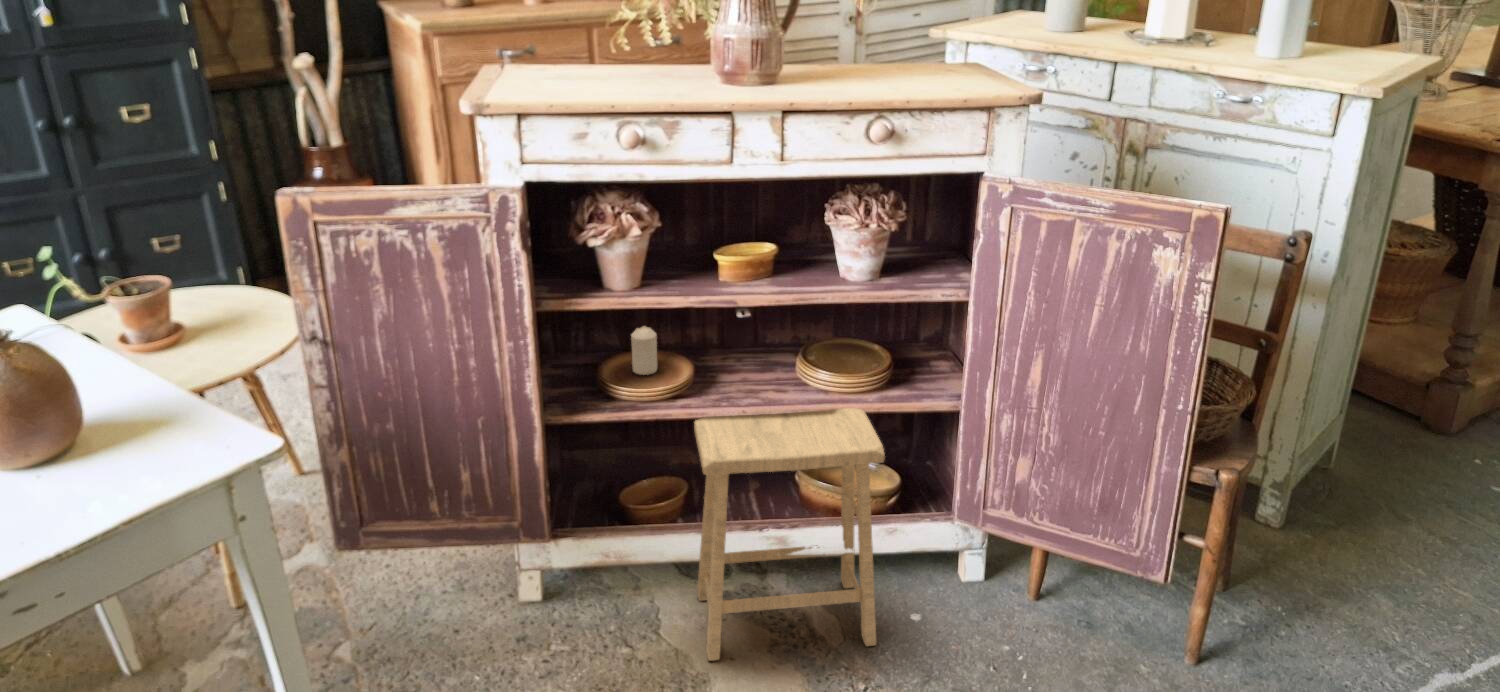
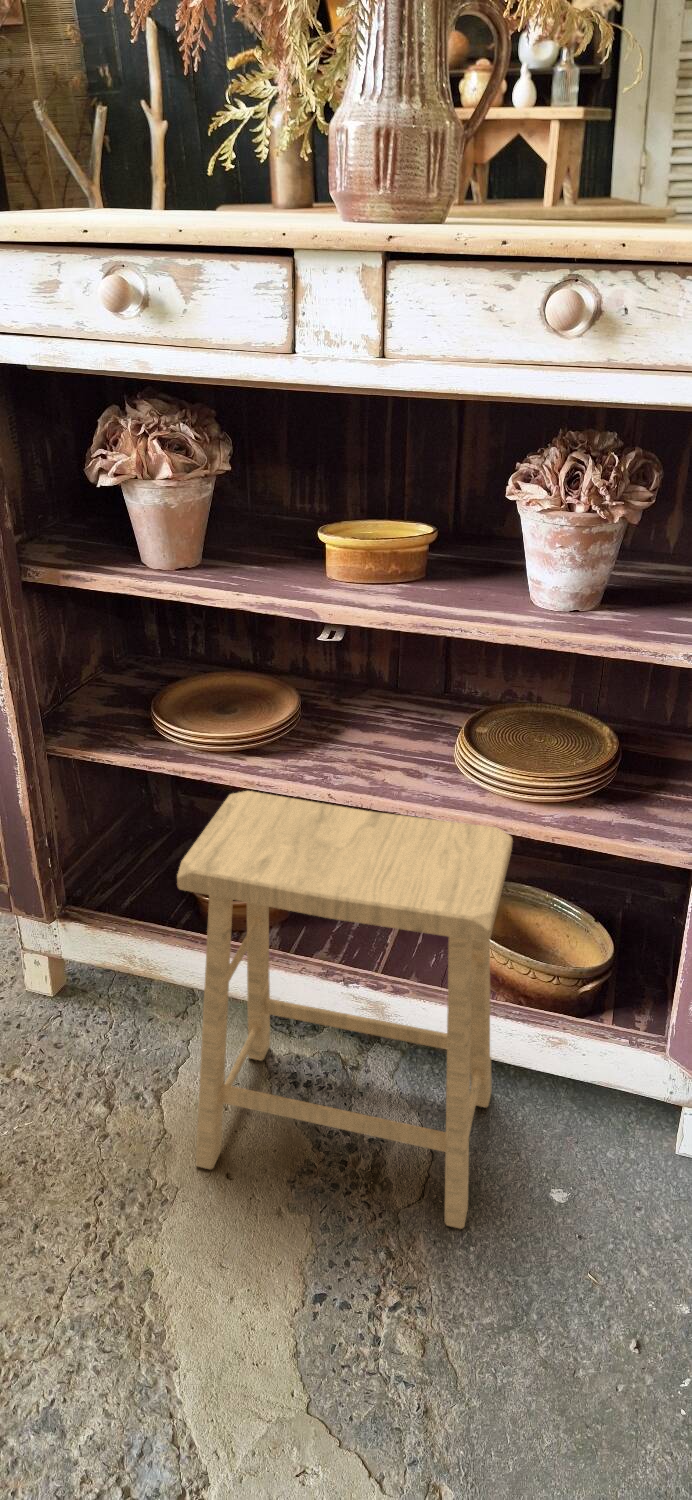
candle: present [631,326,657,375] -> none [211,633,252,707]

